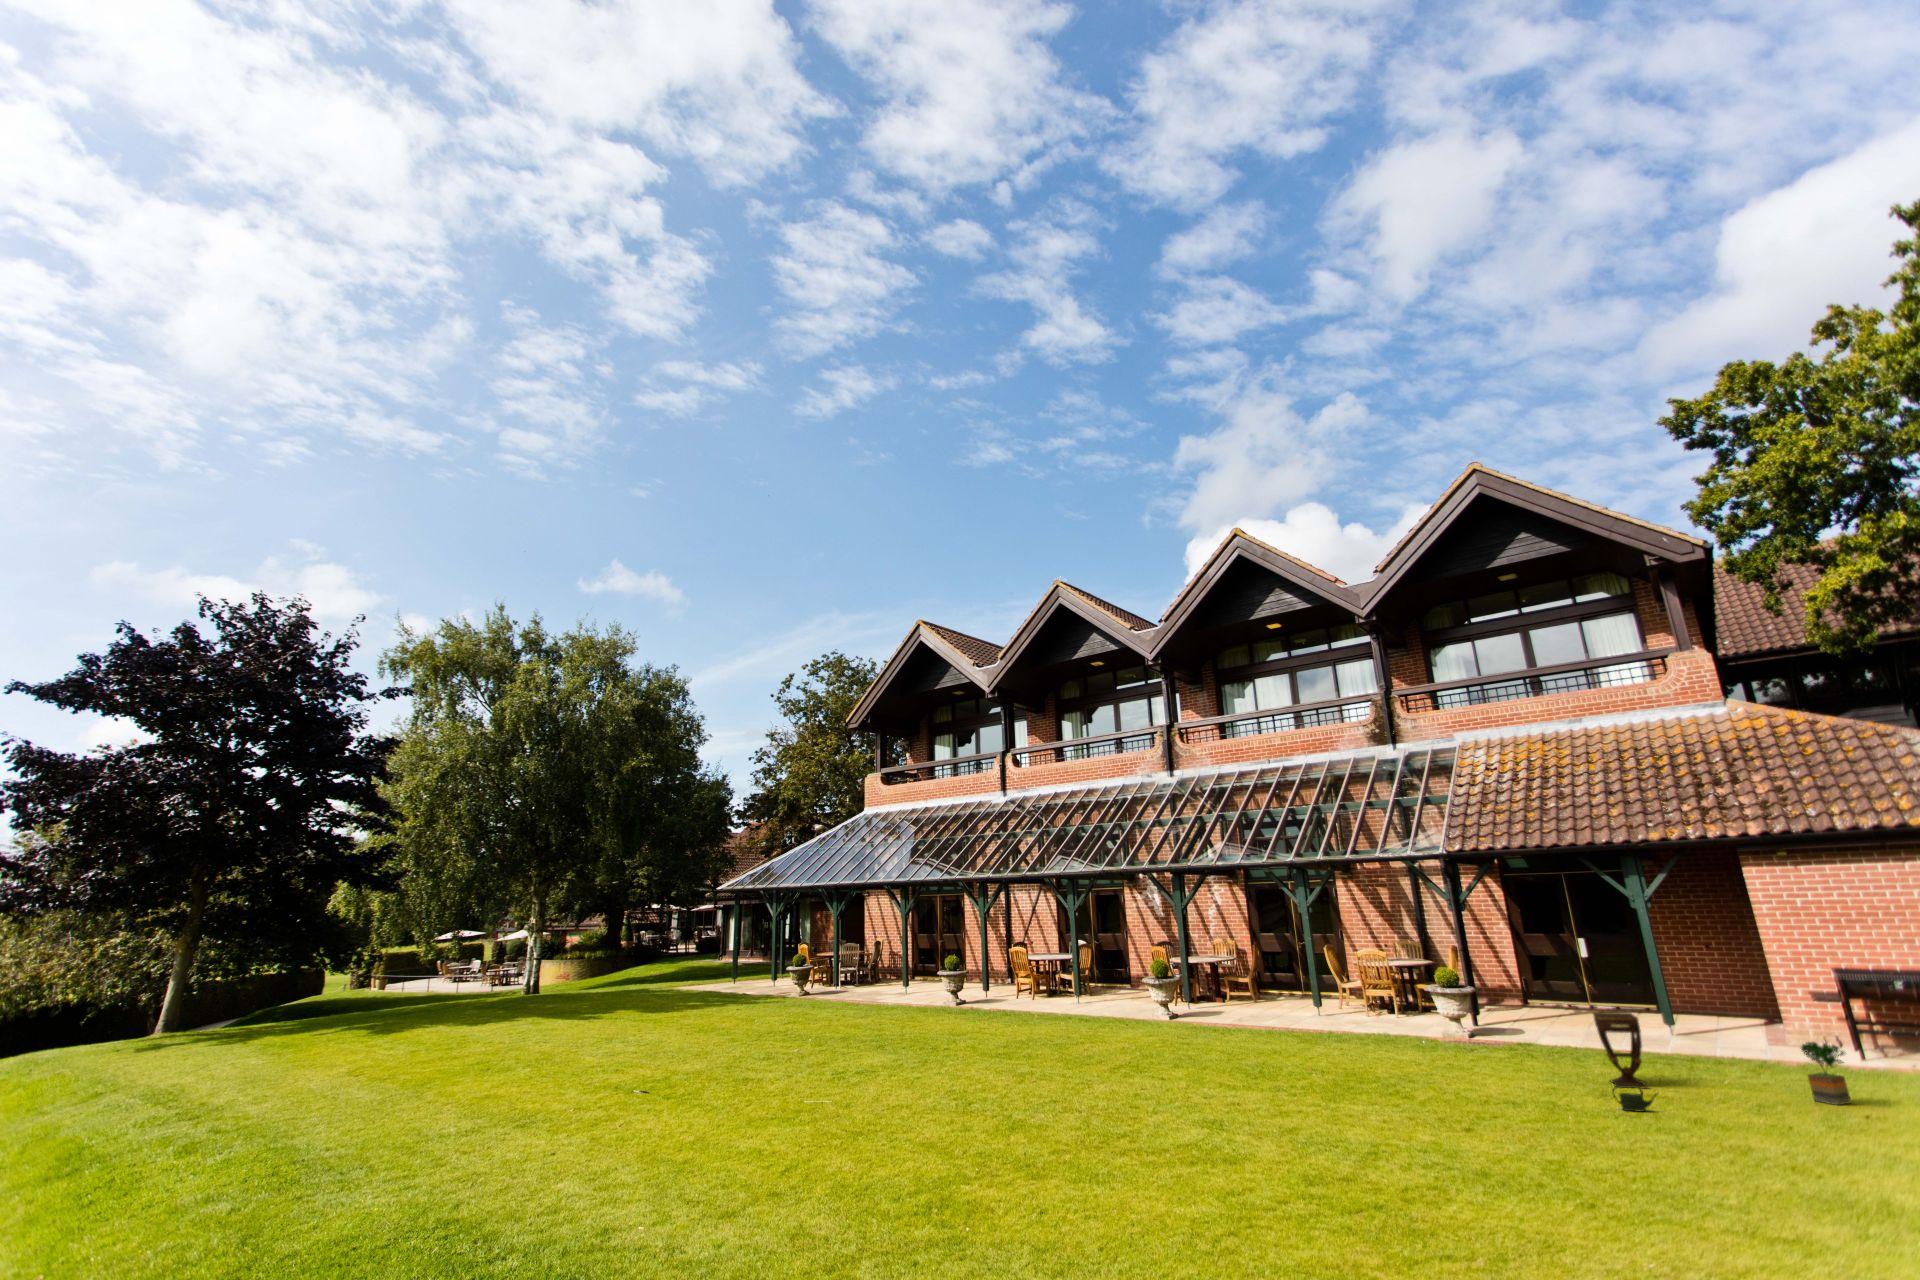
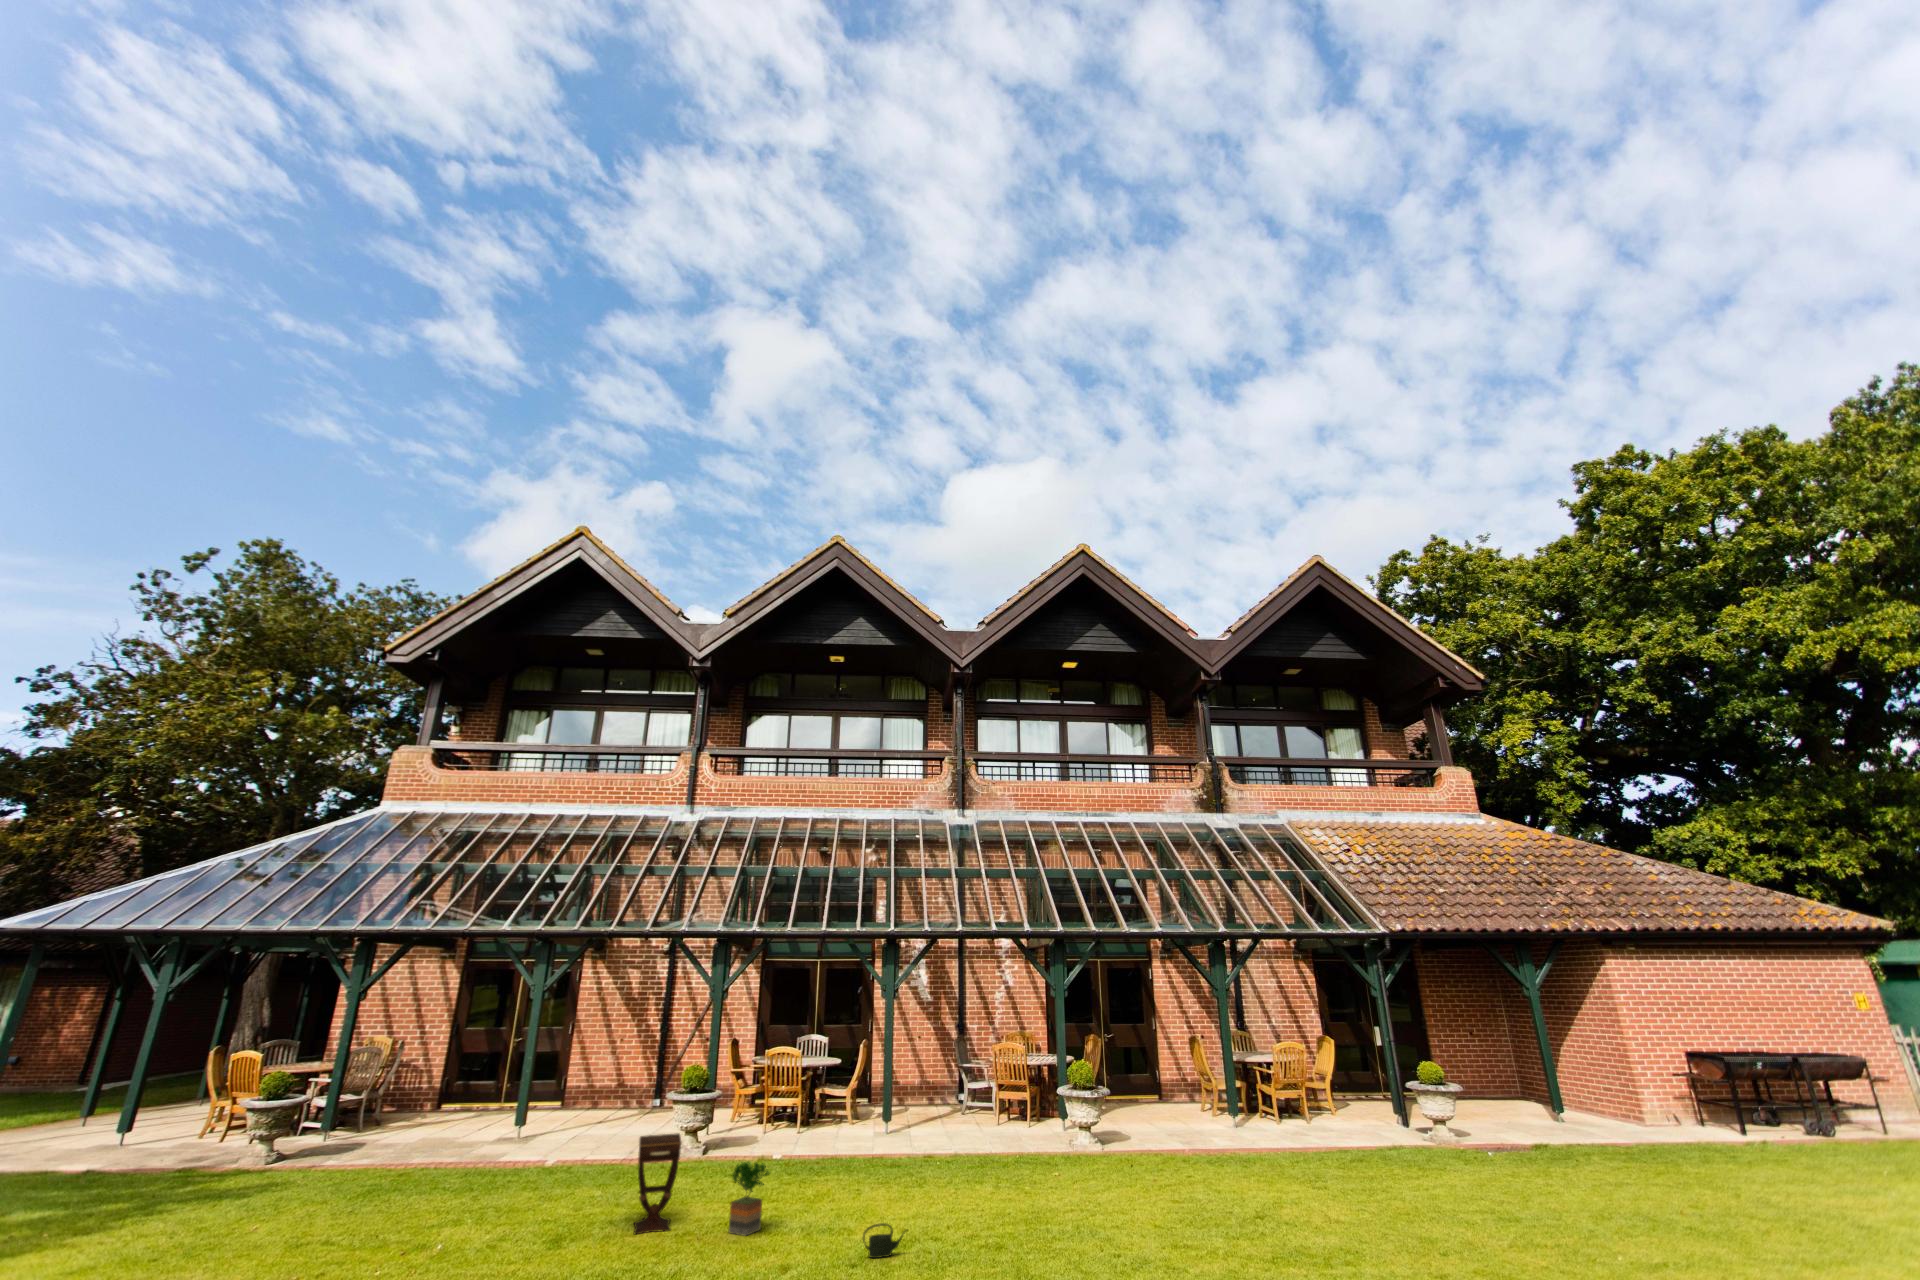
side table: present [1593,1012,1649,1089] -> present [634,1134,681,1234]
potted tree: present [1801,1042,1851,1105] -> present [729,1162,770,1236]

